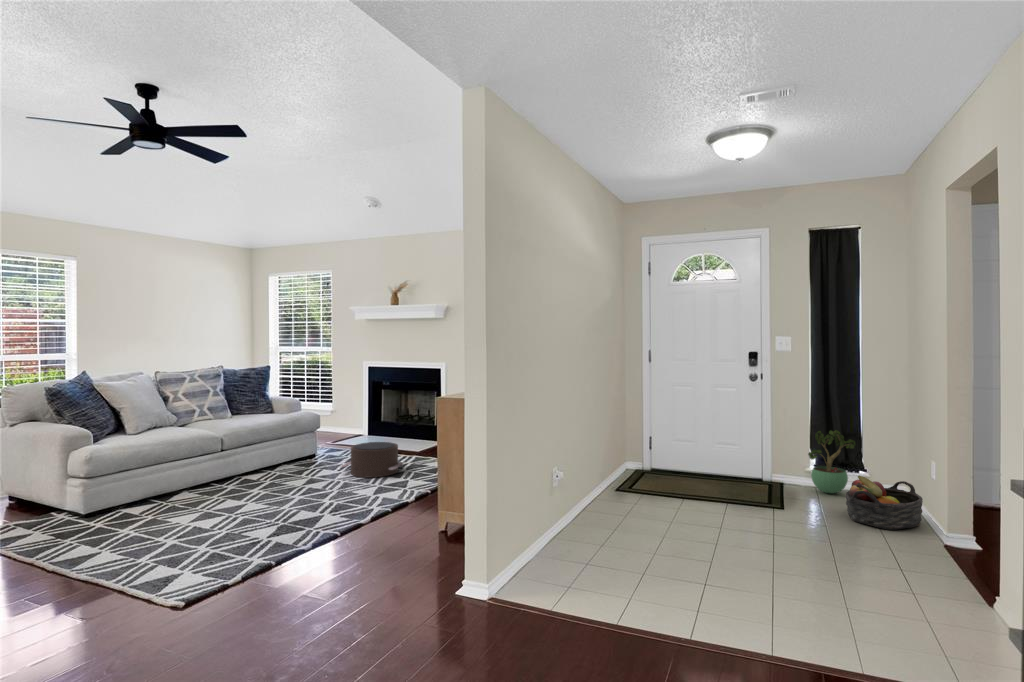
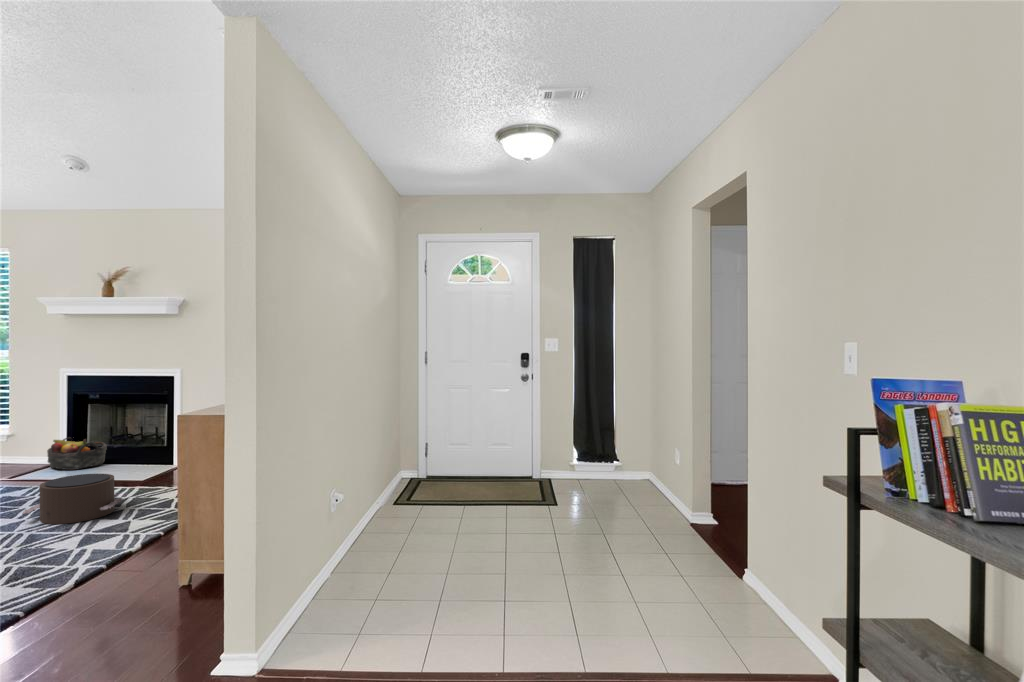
potted plant: present [808,430,855,494] -> none [574,426,613,485]
basket: present [845,476,923,530] -> present [47,437,107,470]

